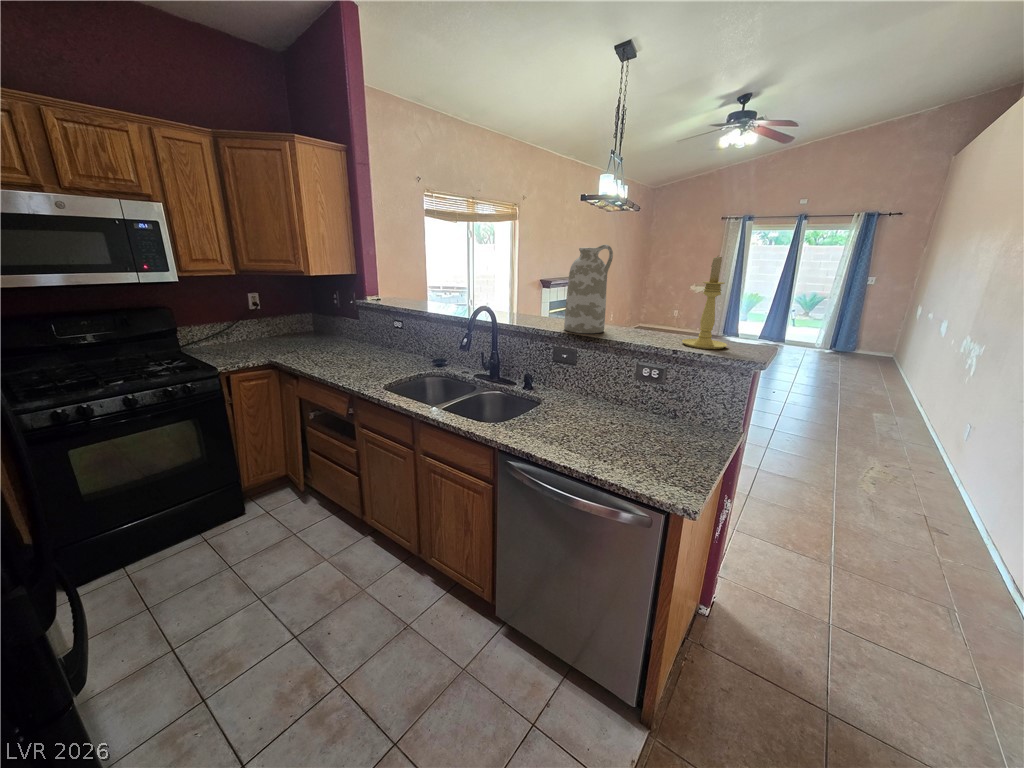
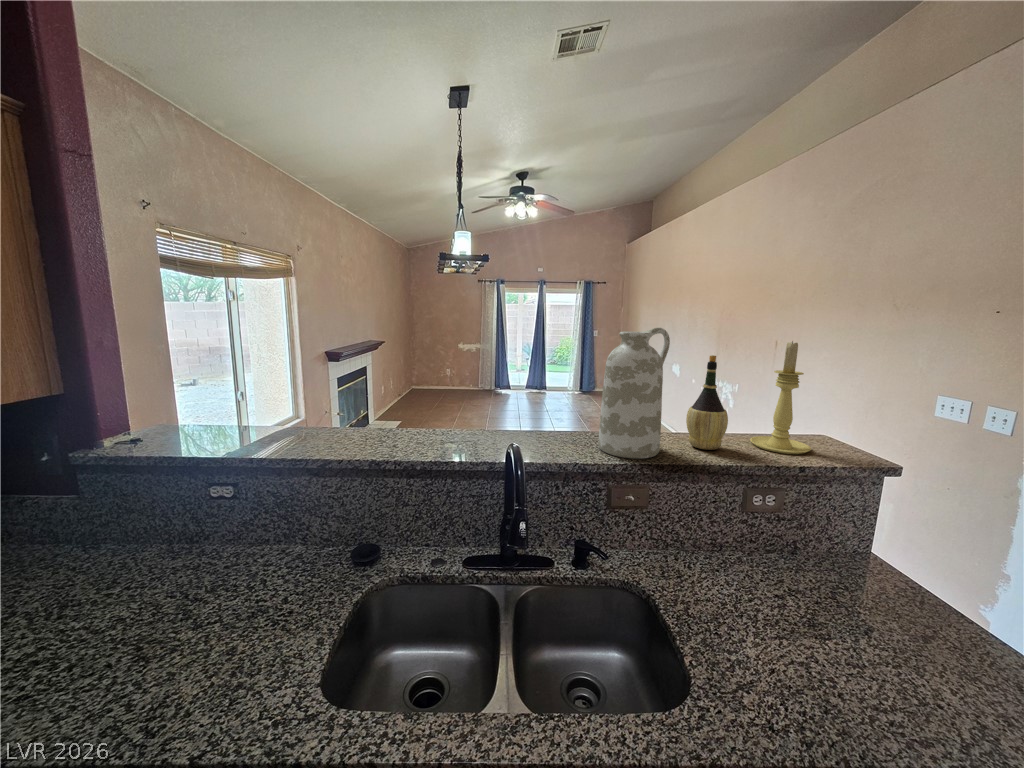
wine bottle: none [628,266,658,338] -> present [686,355,728,450]

